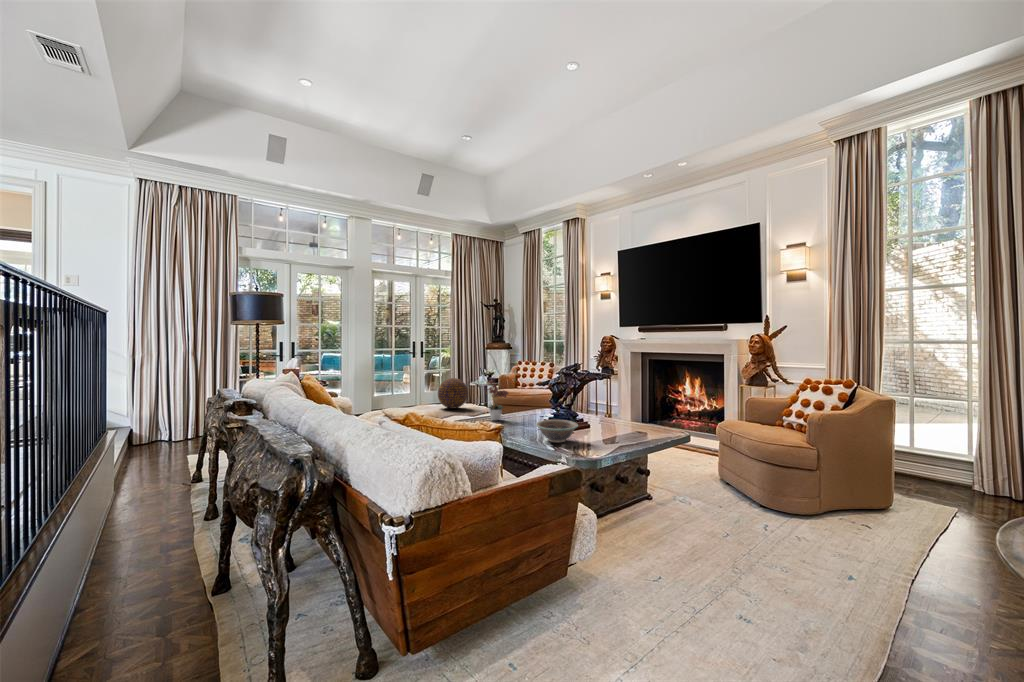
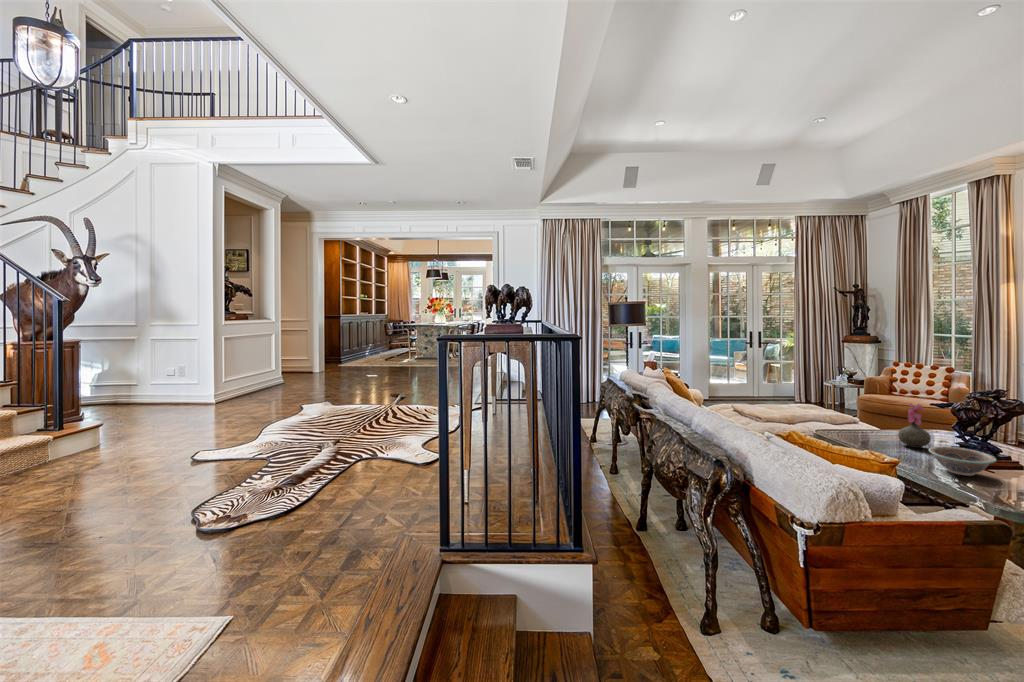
decorative orb: present [438,378,468,409] -> none [789,381,827,413]
flower arrangement: present [487,381,508,420] -> none [851,389,888,434]
vase: none [517,387,539,427] -> present [898,404,931,448]

